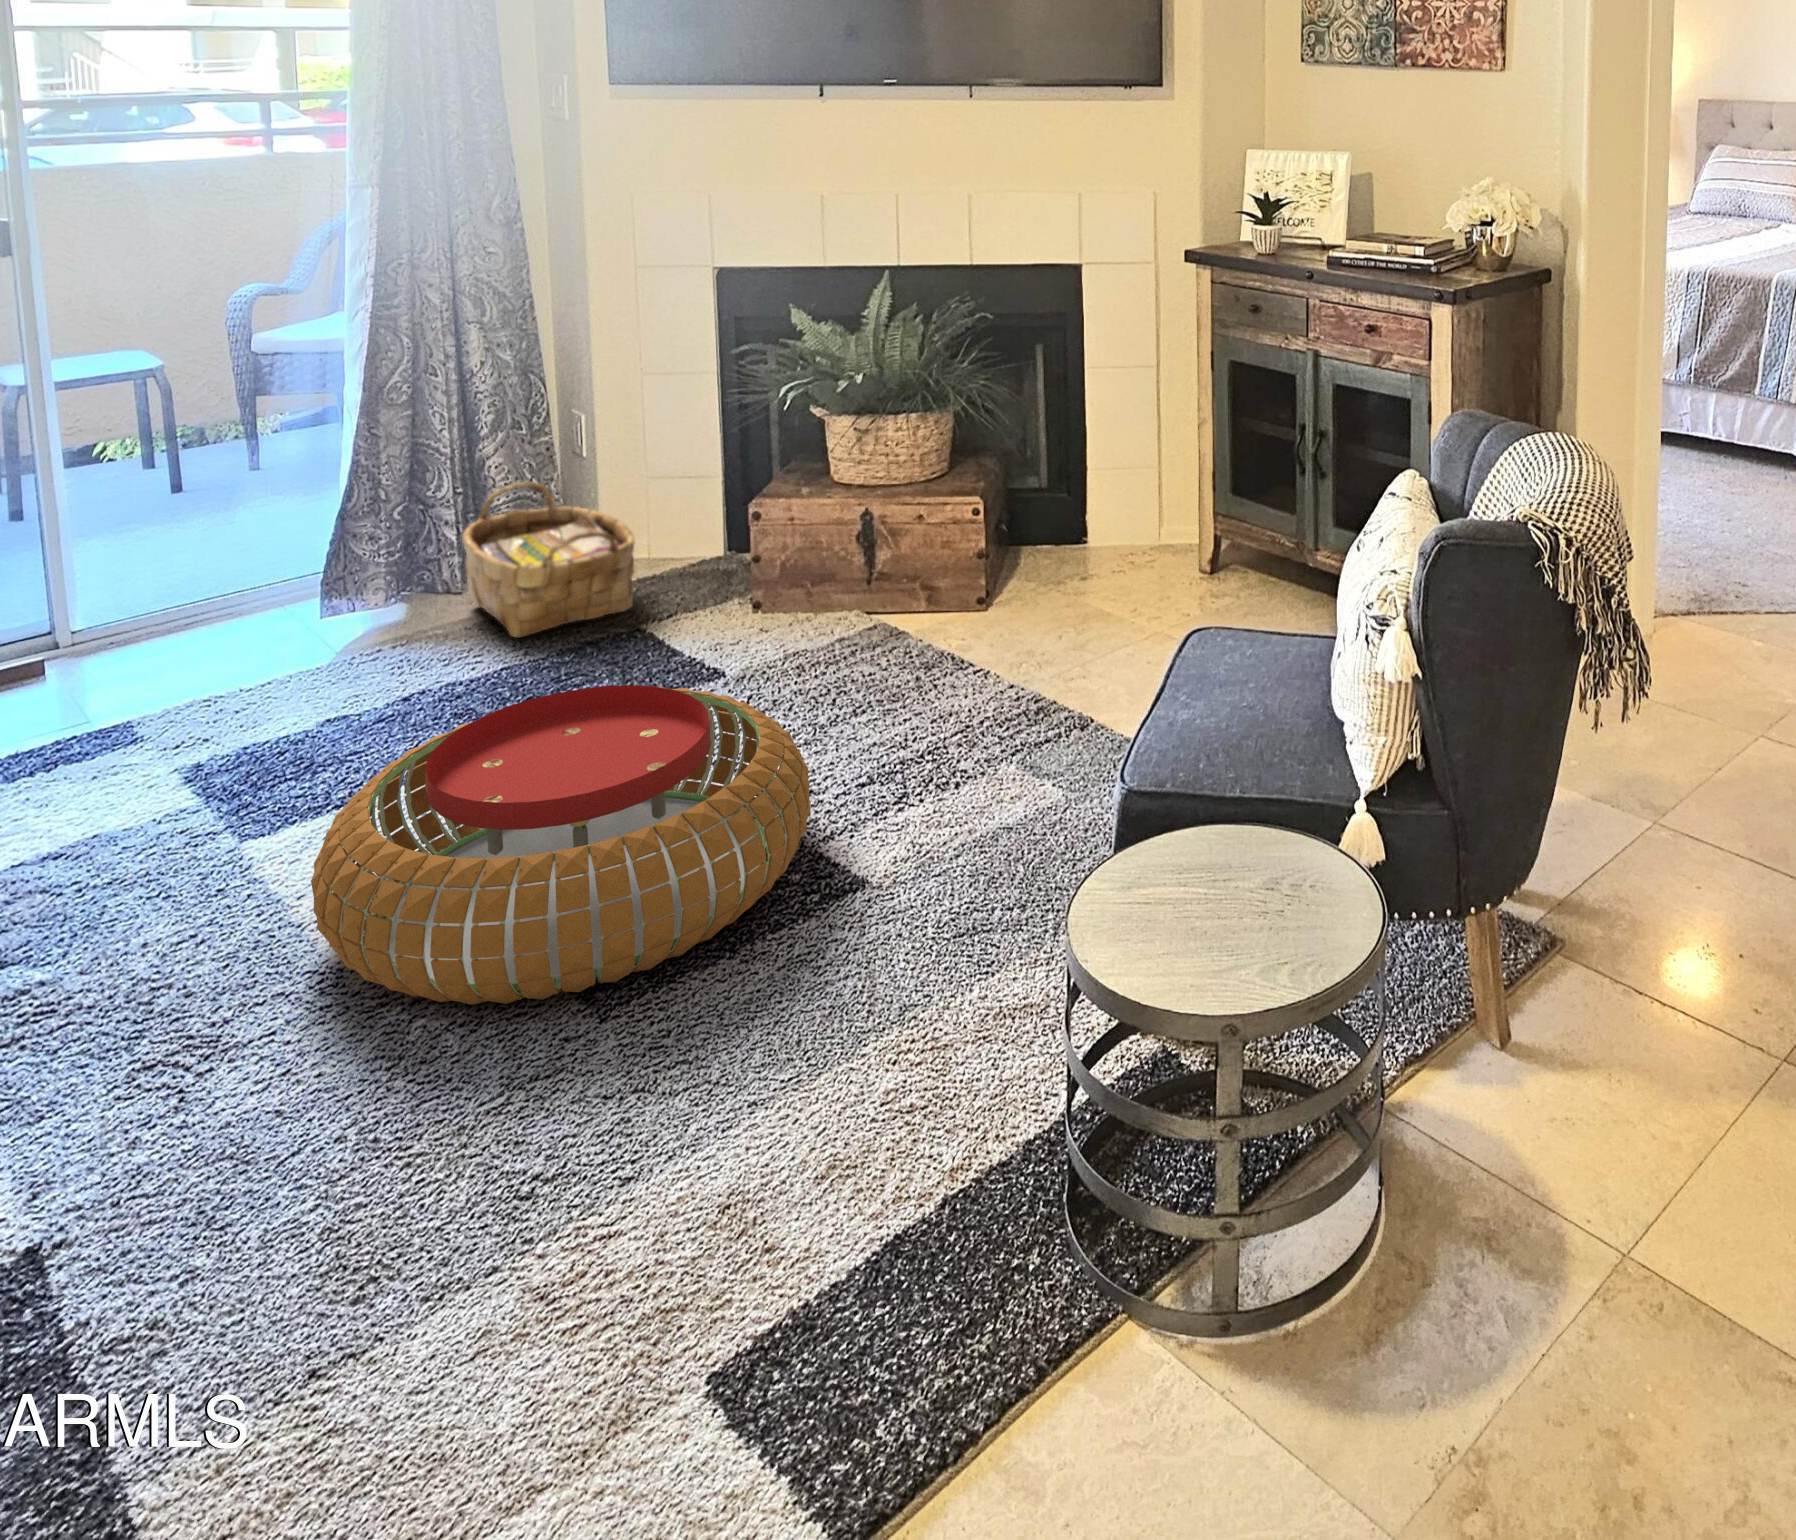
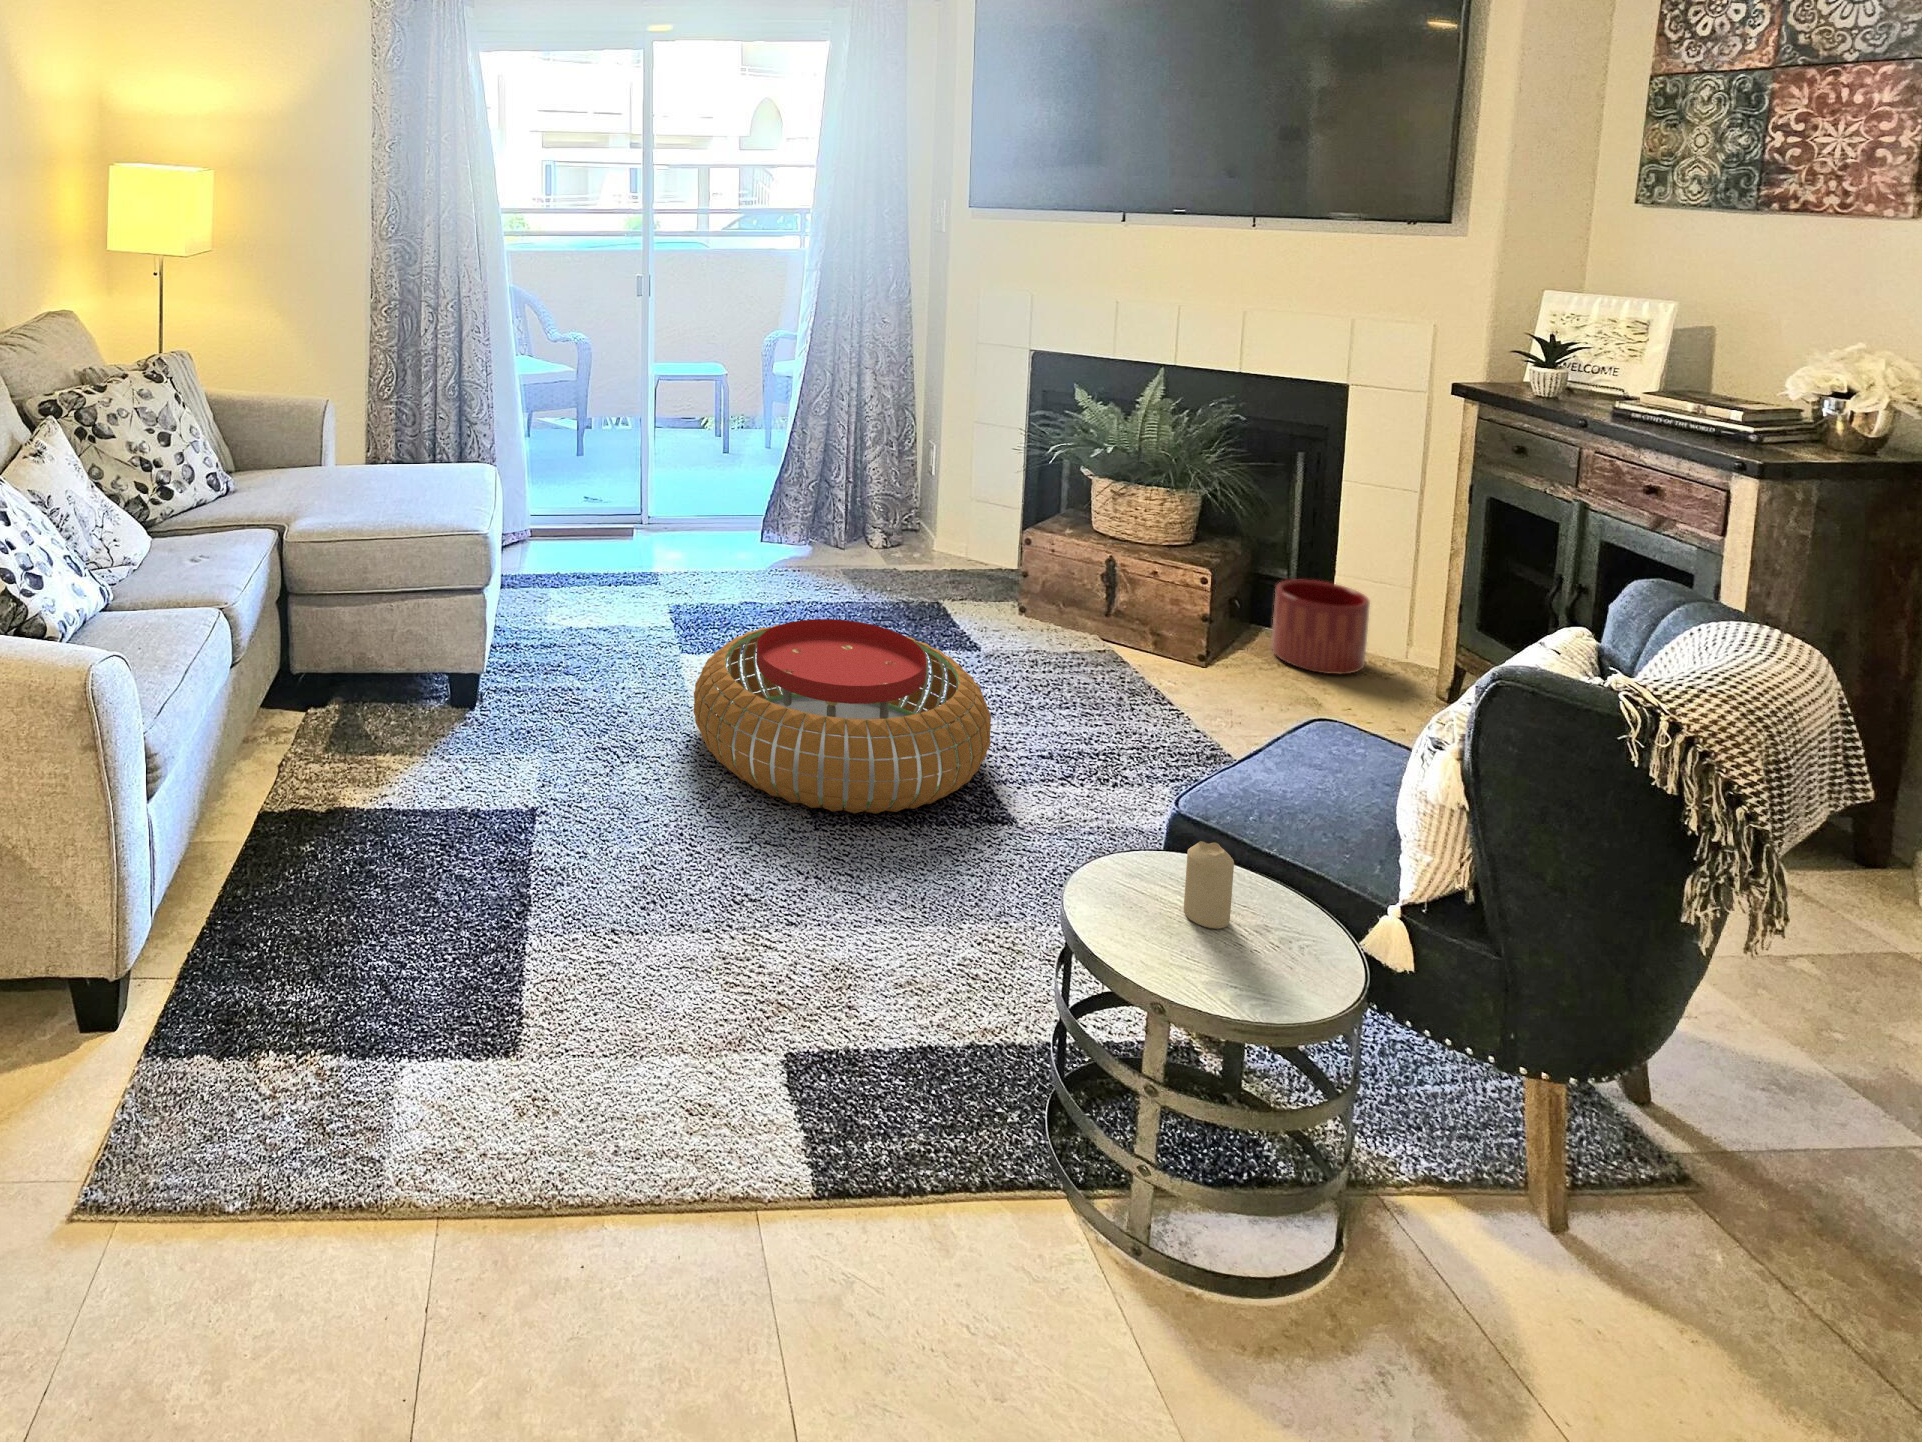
woven basket: present [462,482,634,638] -> none [842,483,945,588]
planter: none [1040,484,1129,584] -> present [1271,580,1370,674]
candle: none [1213,801,1262,904] -> present [1184,841,1234,929]

